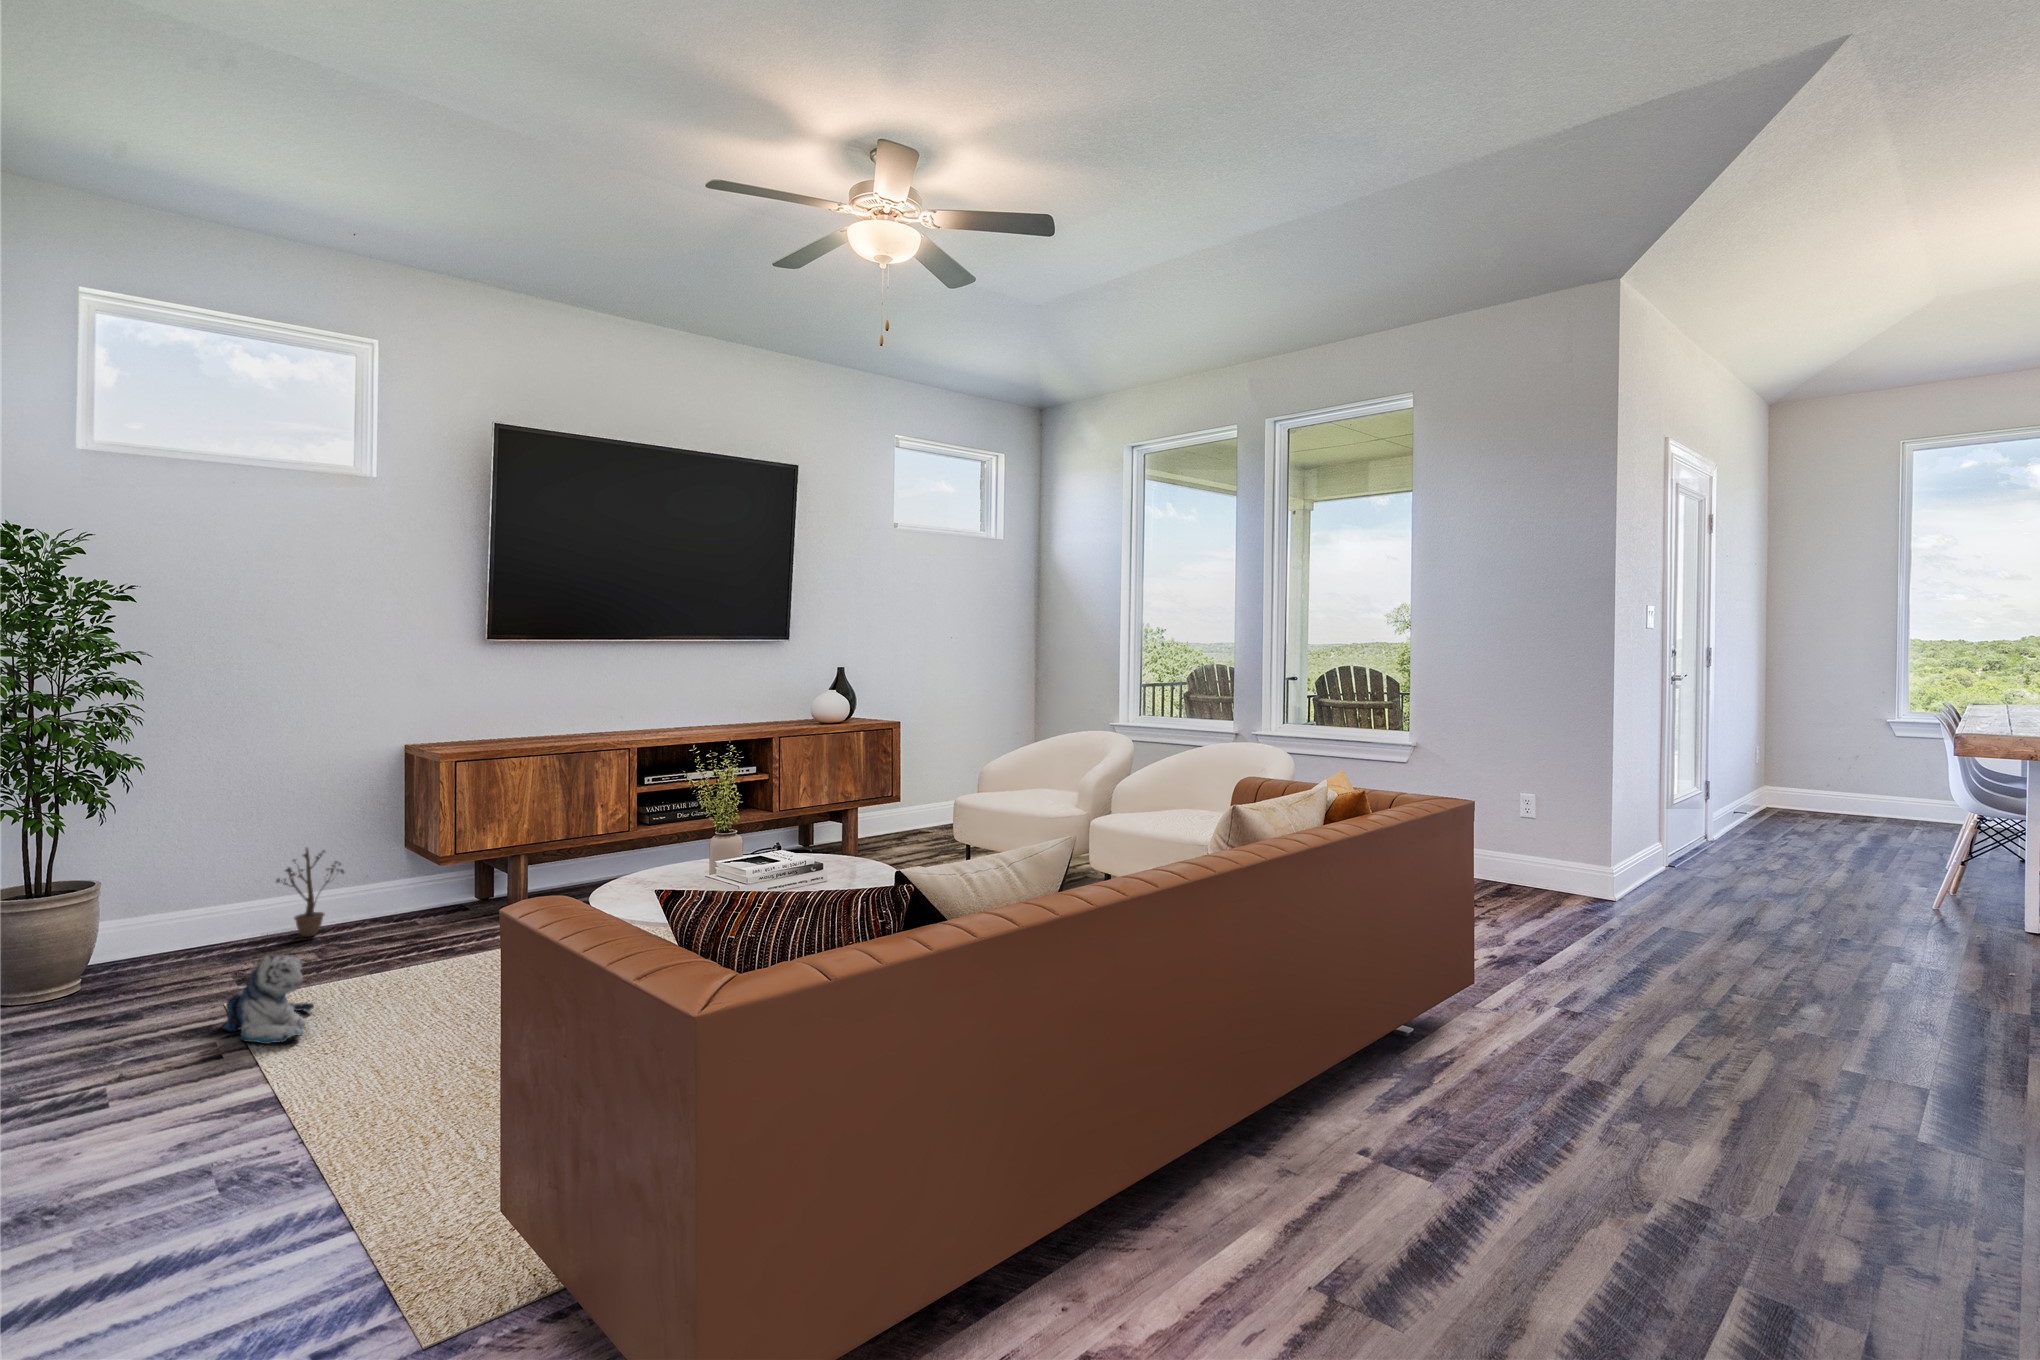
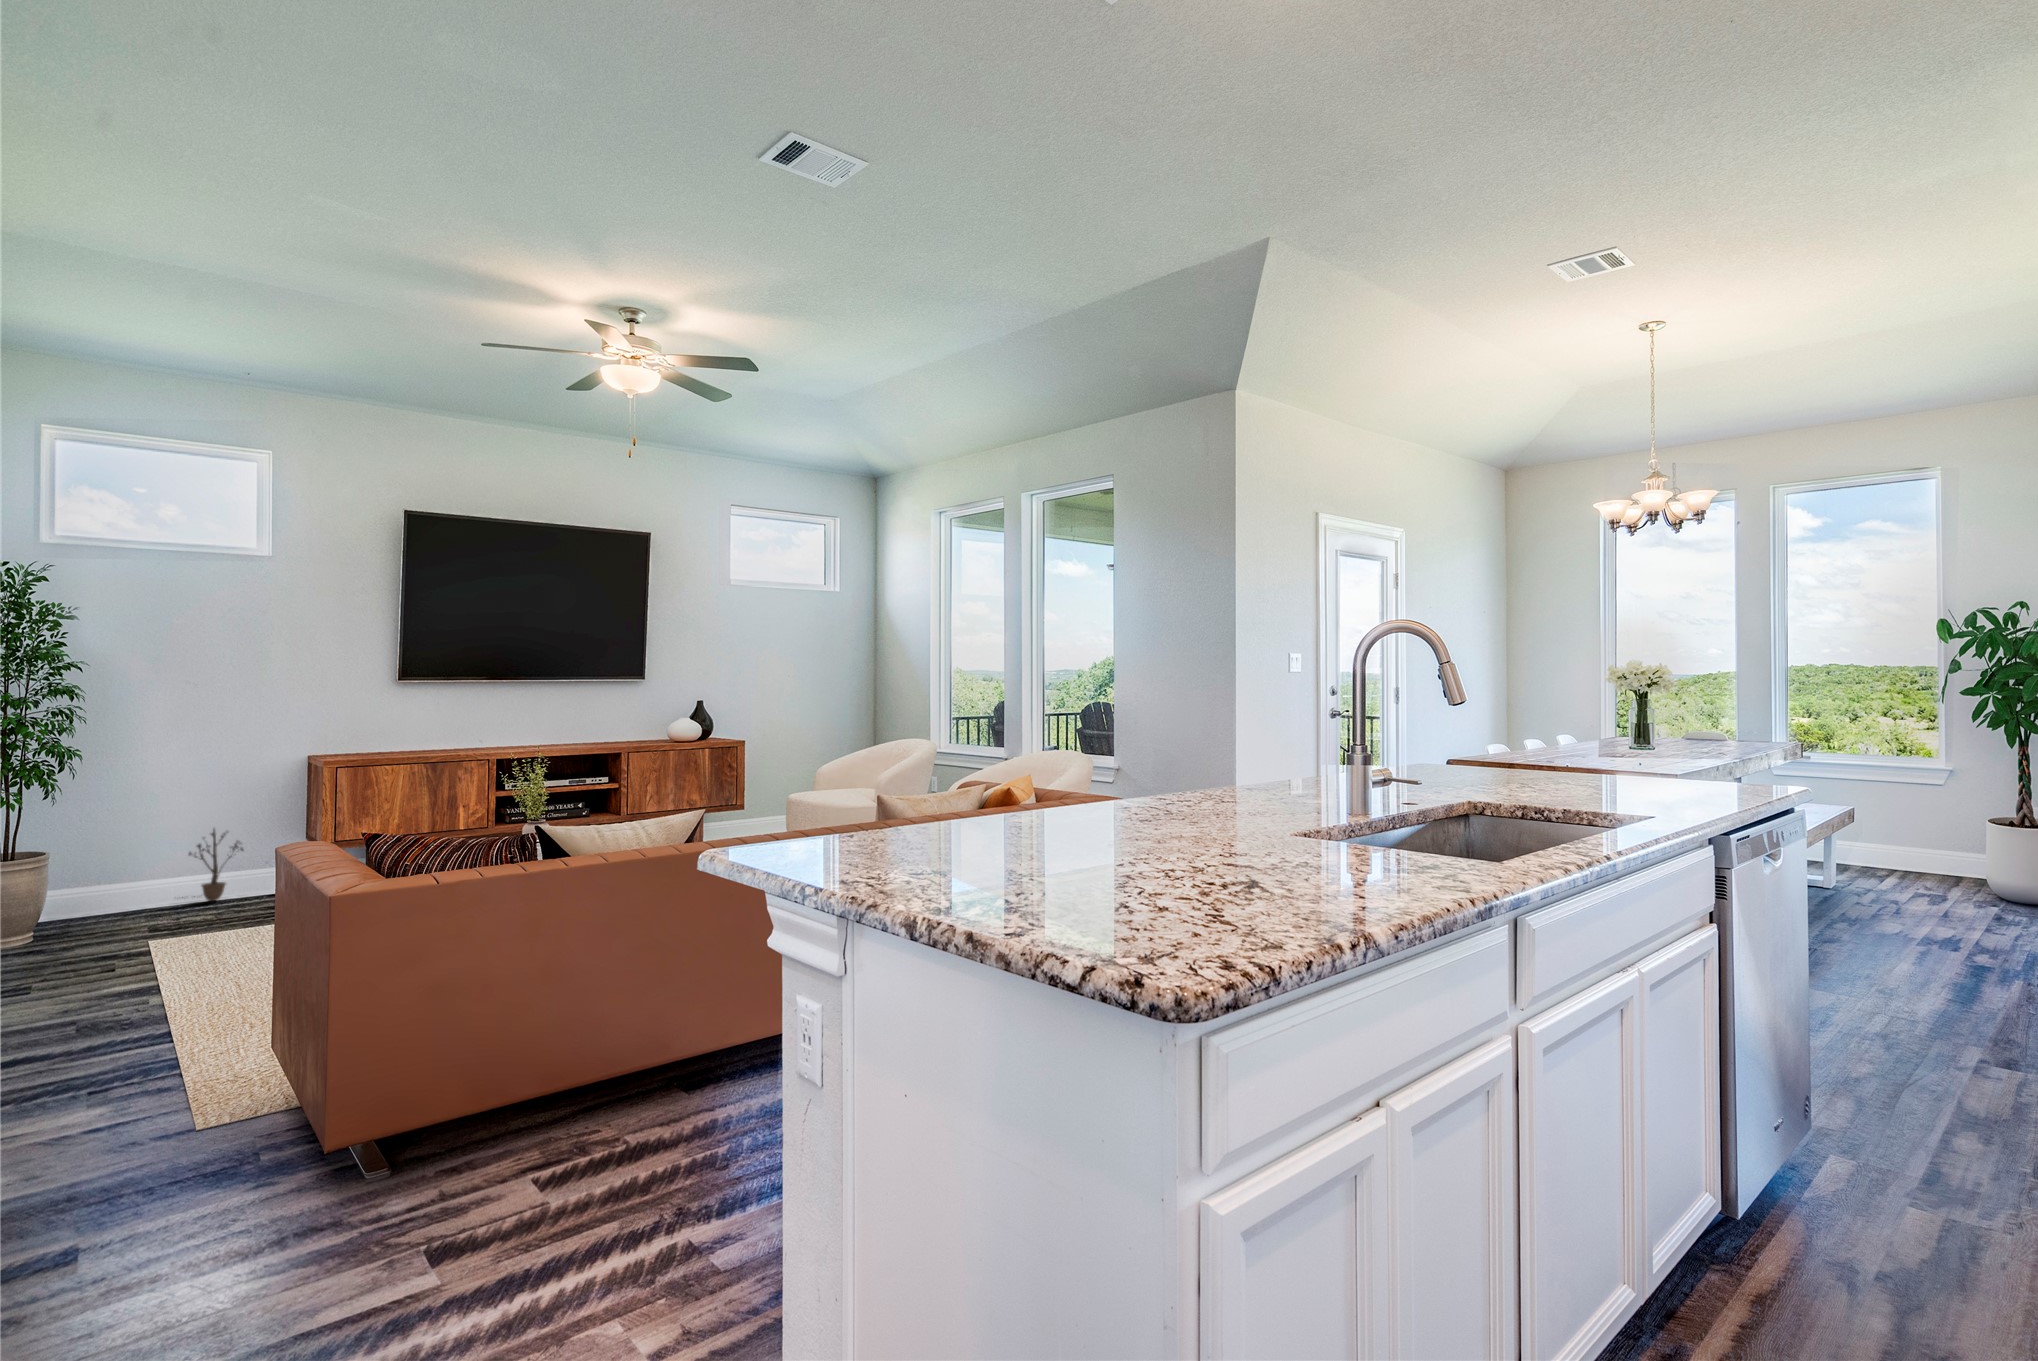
plush toy: present [223,954,314,1044] -> none [120,897,192,962]

